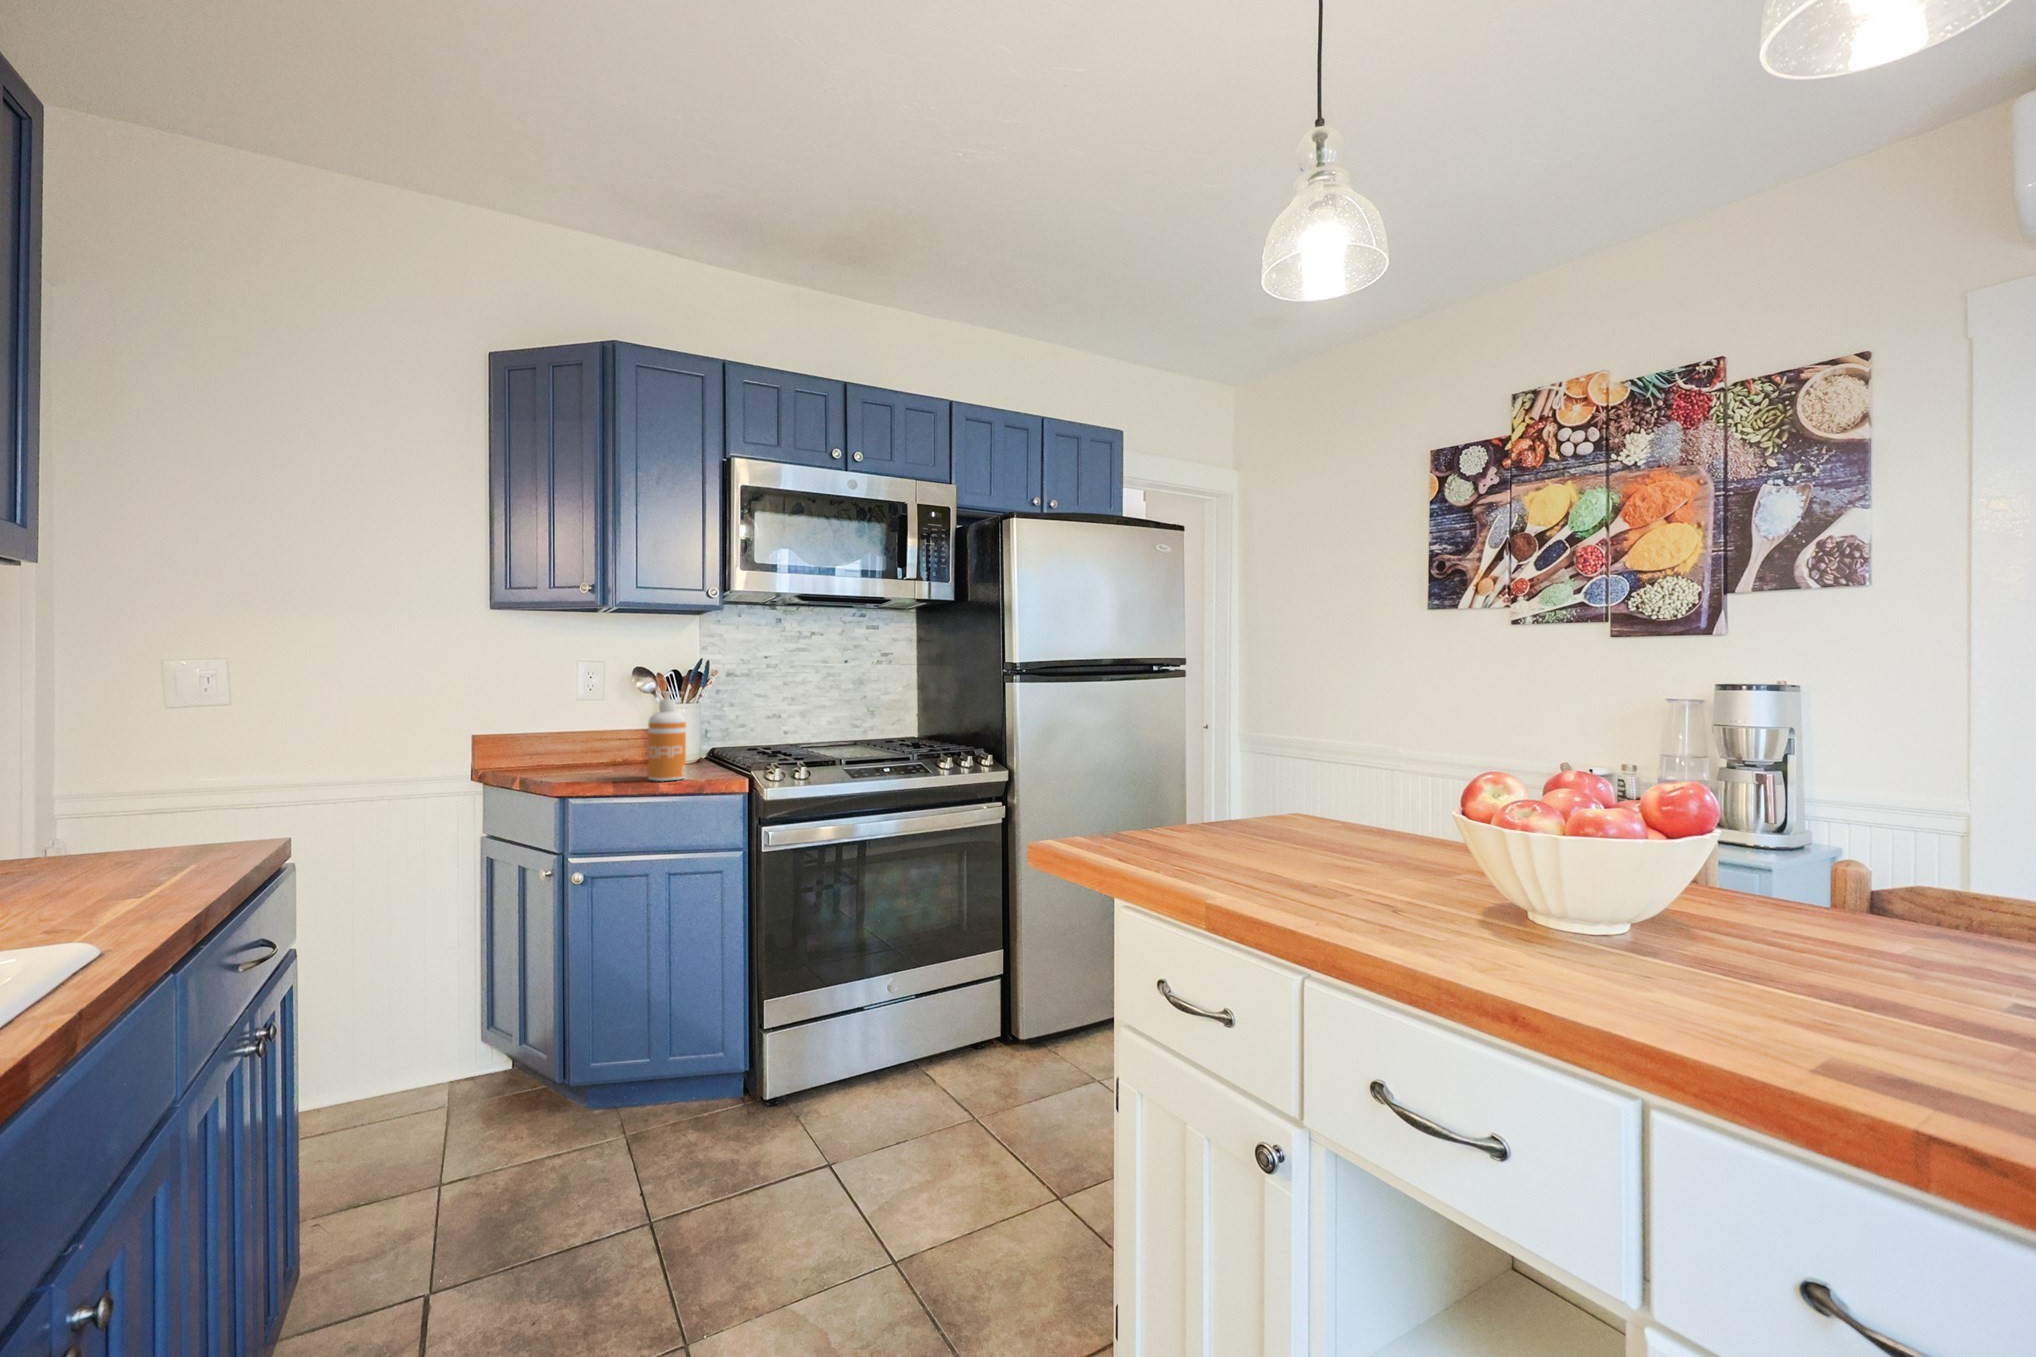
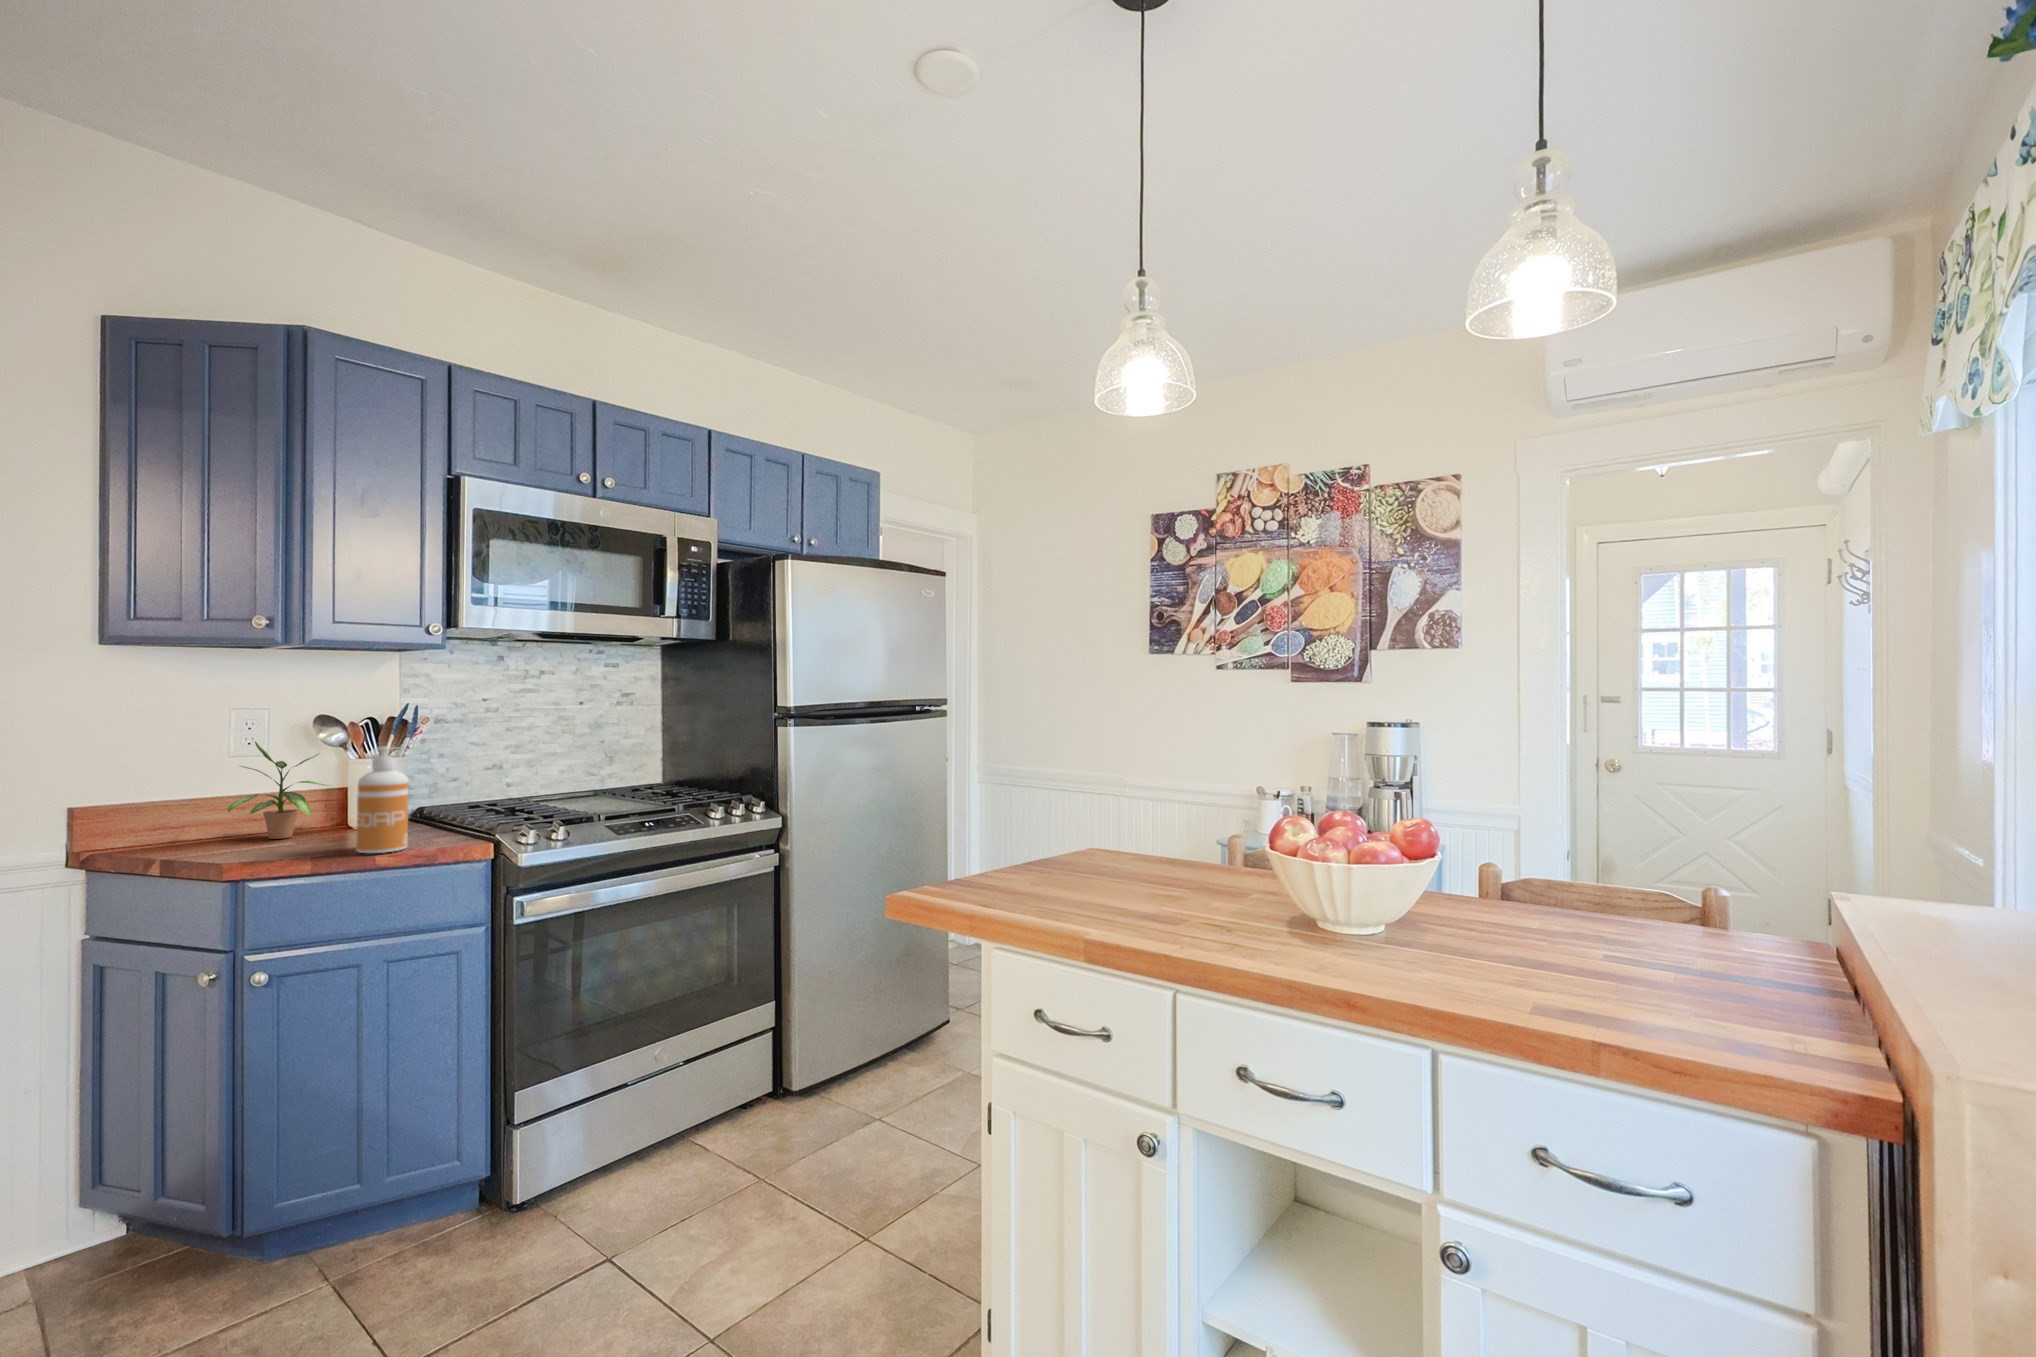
potted plant: none [566,686,640,767] -> present [228,741,329,839]

